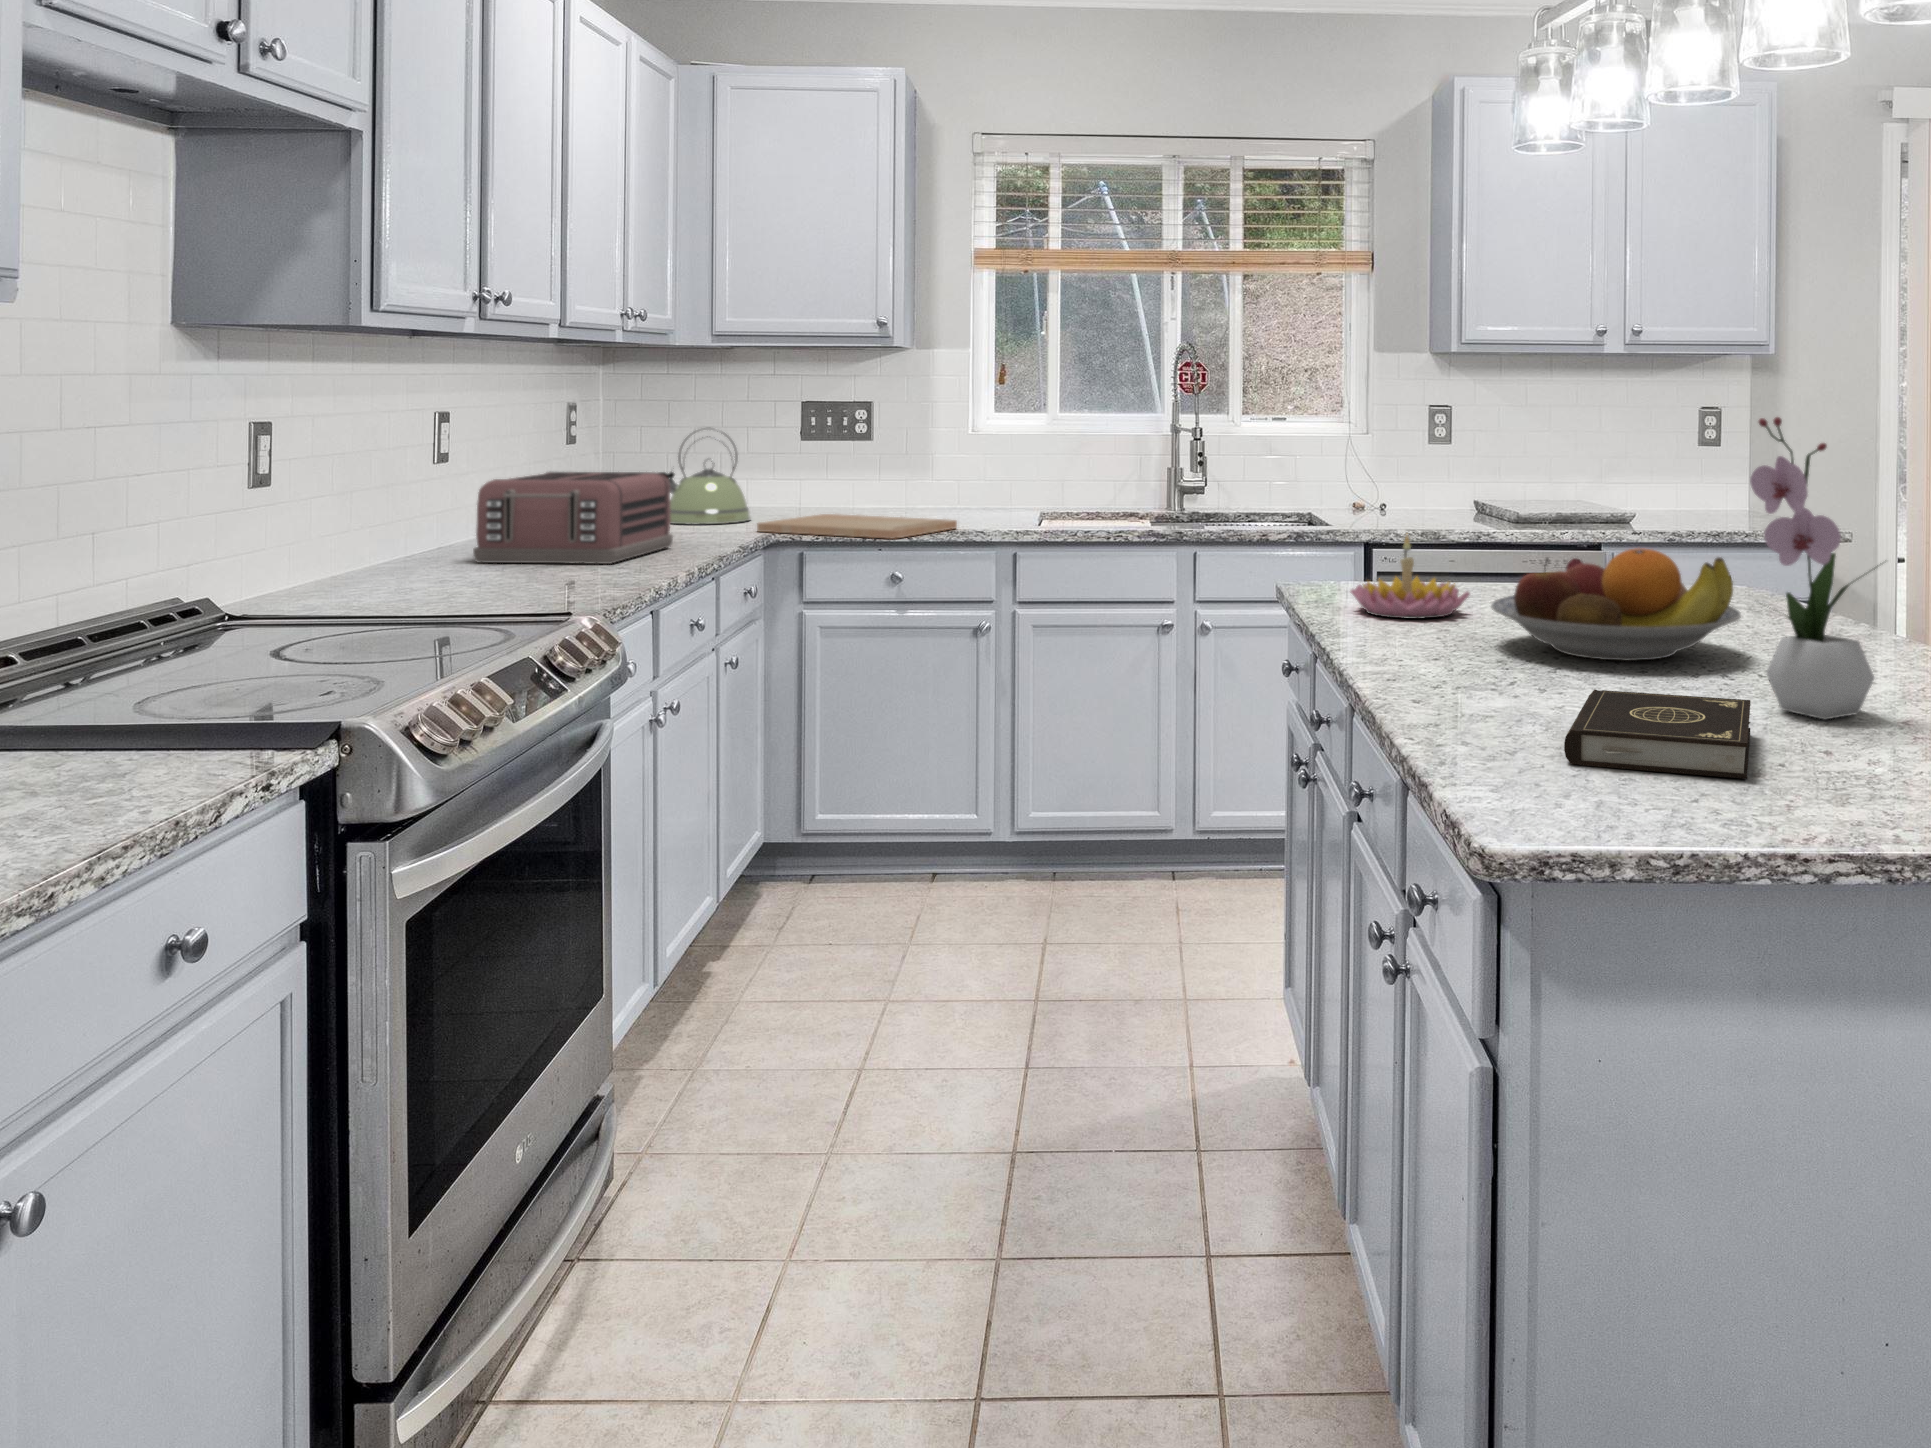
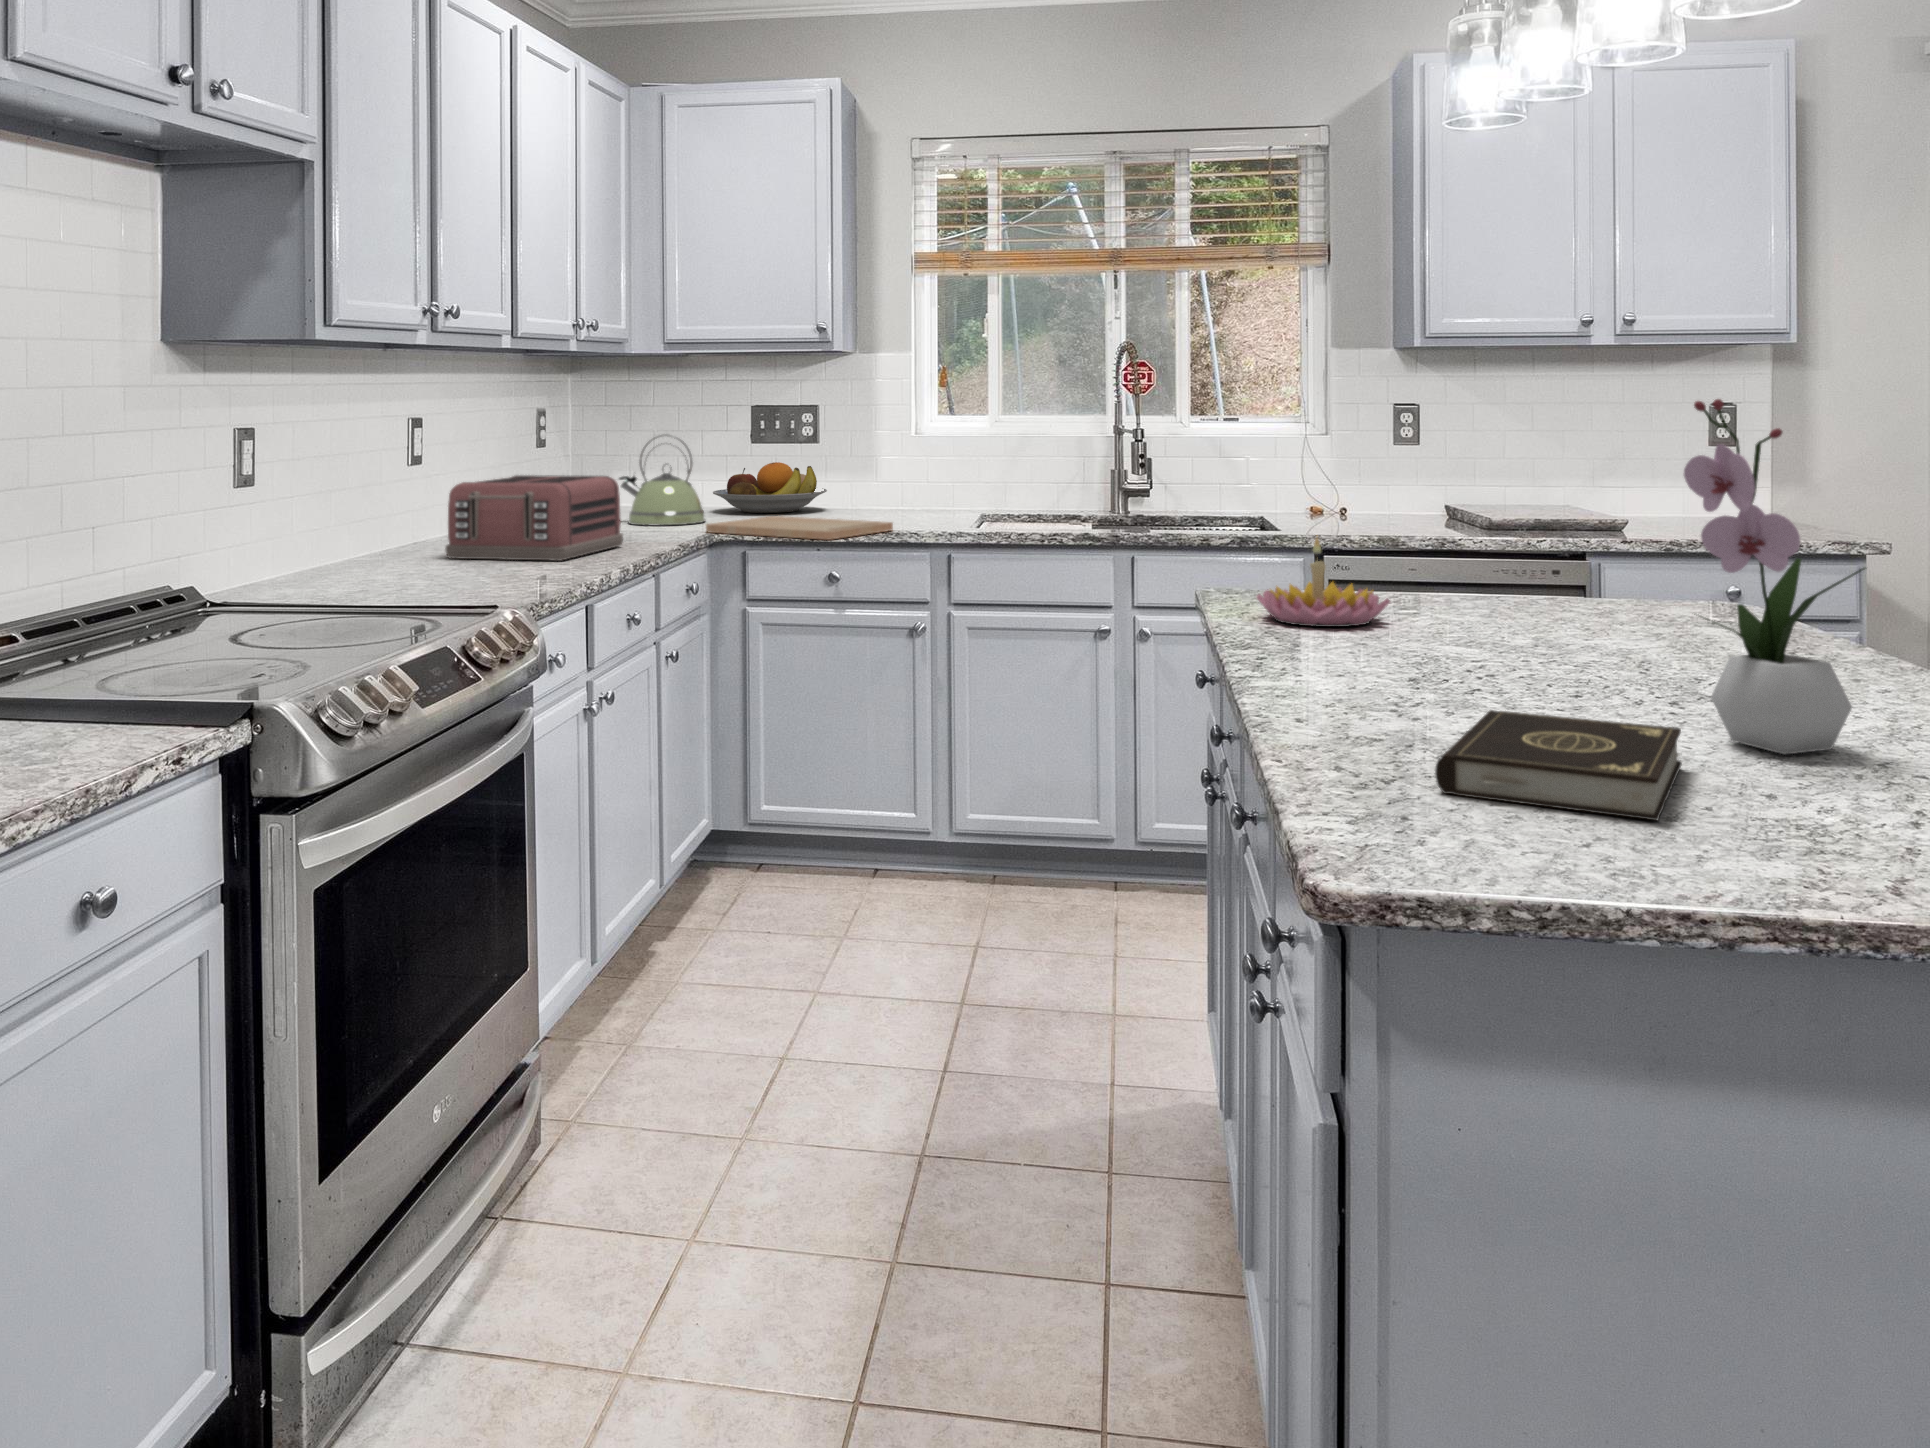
fruit bowl: present [1491,548,1741,661] -> present [713,462,827,513]

